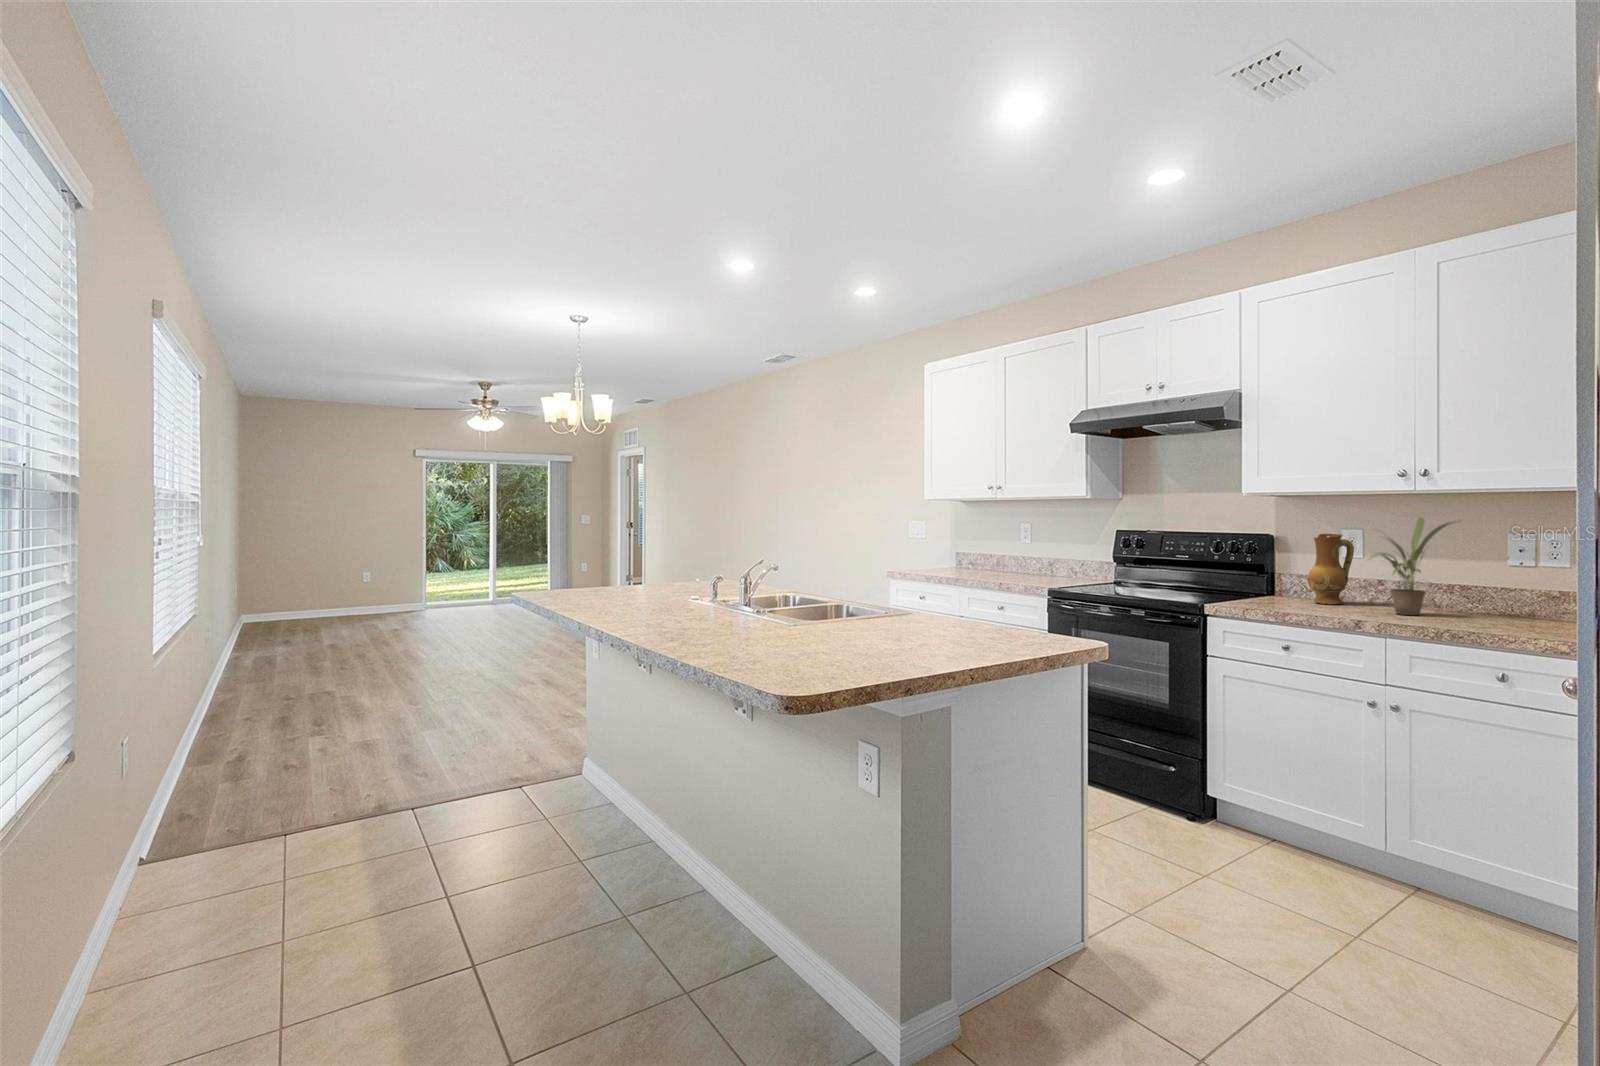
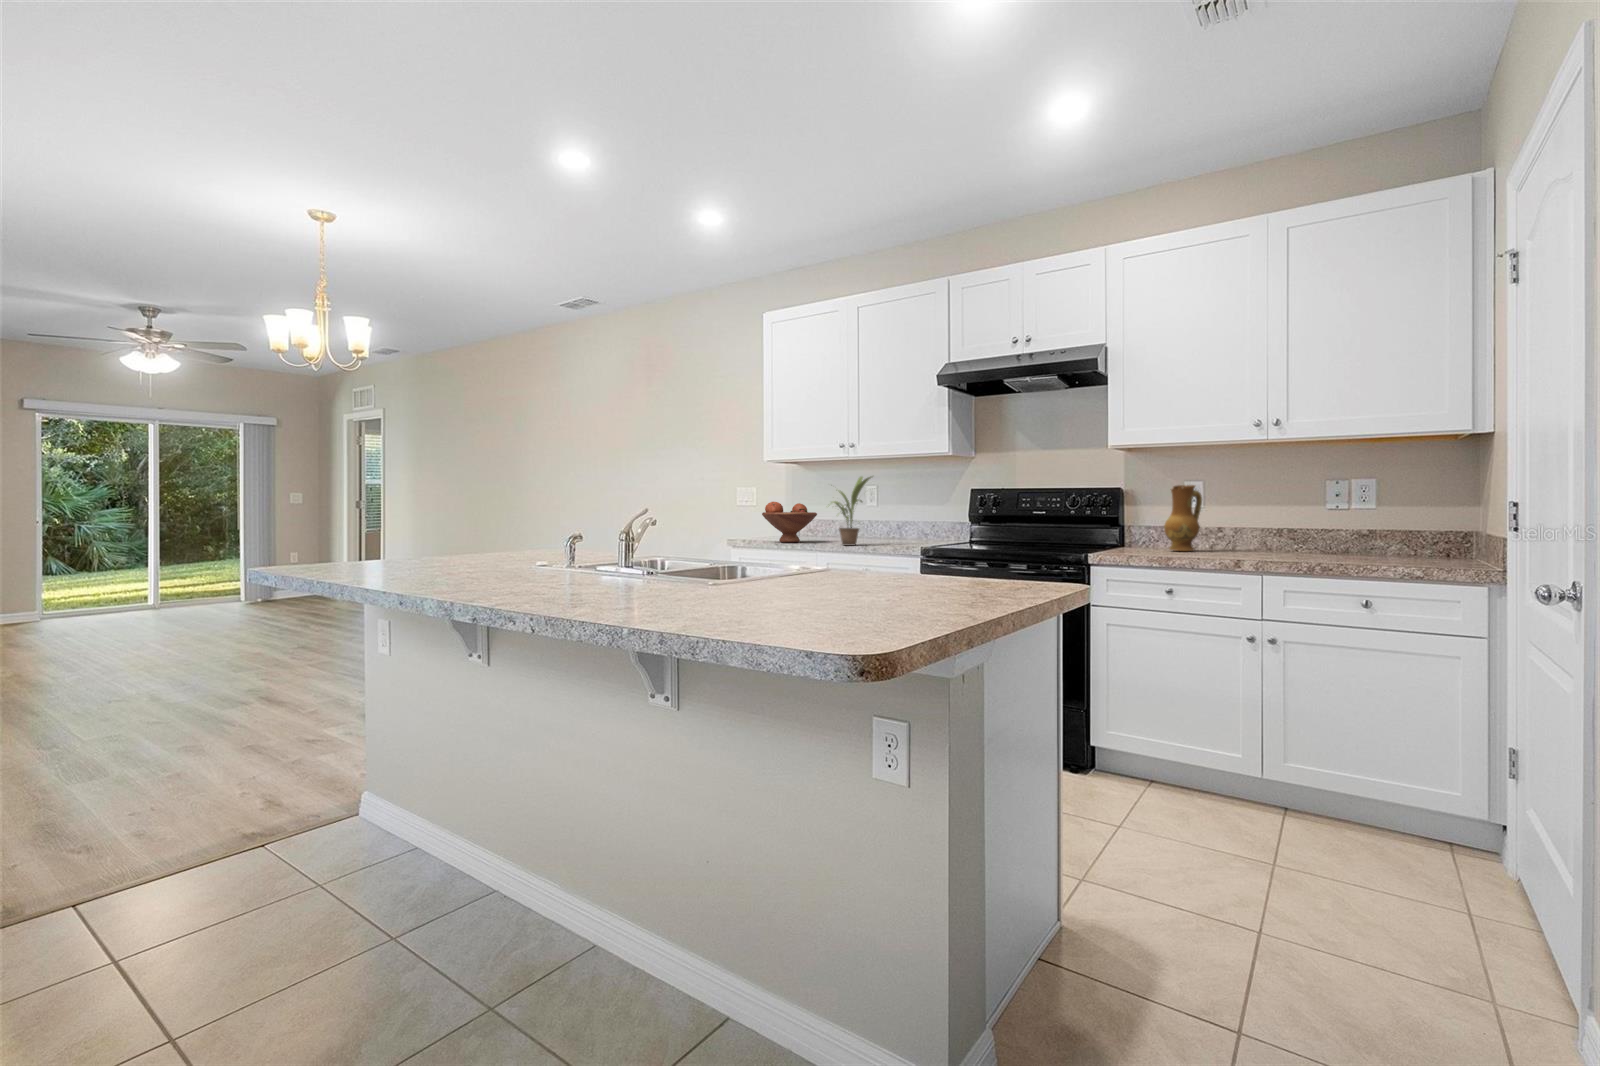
potted plant: present [1368,517,1453,615] -> present [831,477,872,545]
fruit bowl: none [920,537,972,575] -> present [762,502,817,543]

